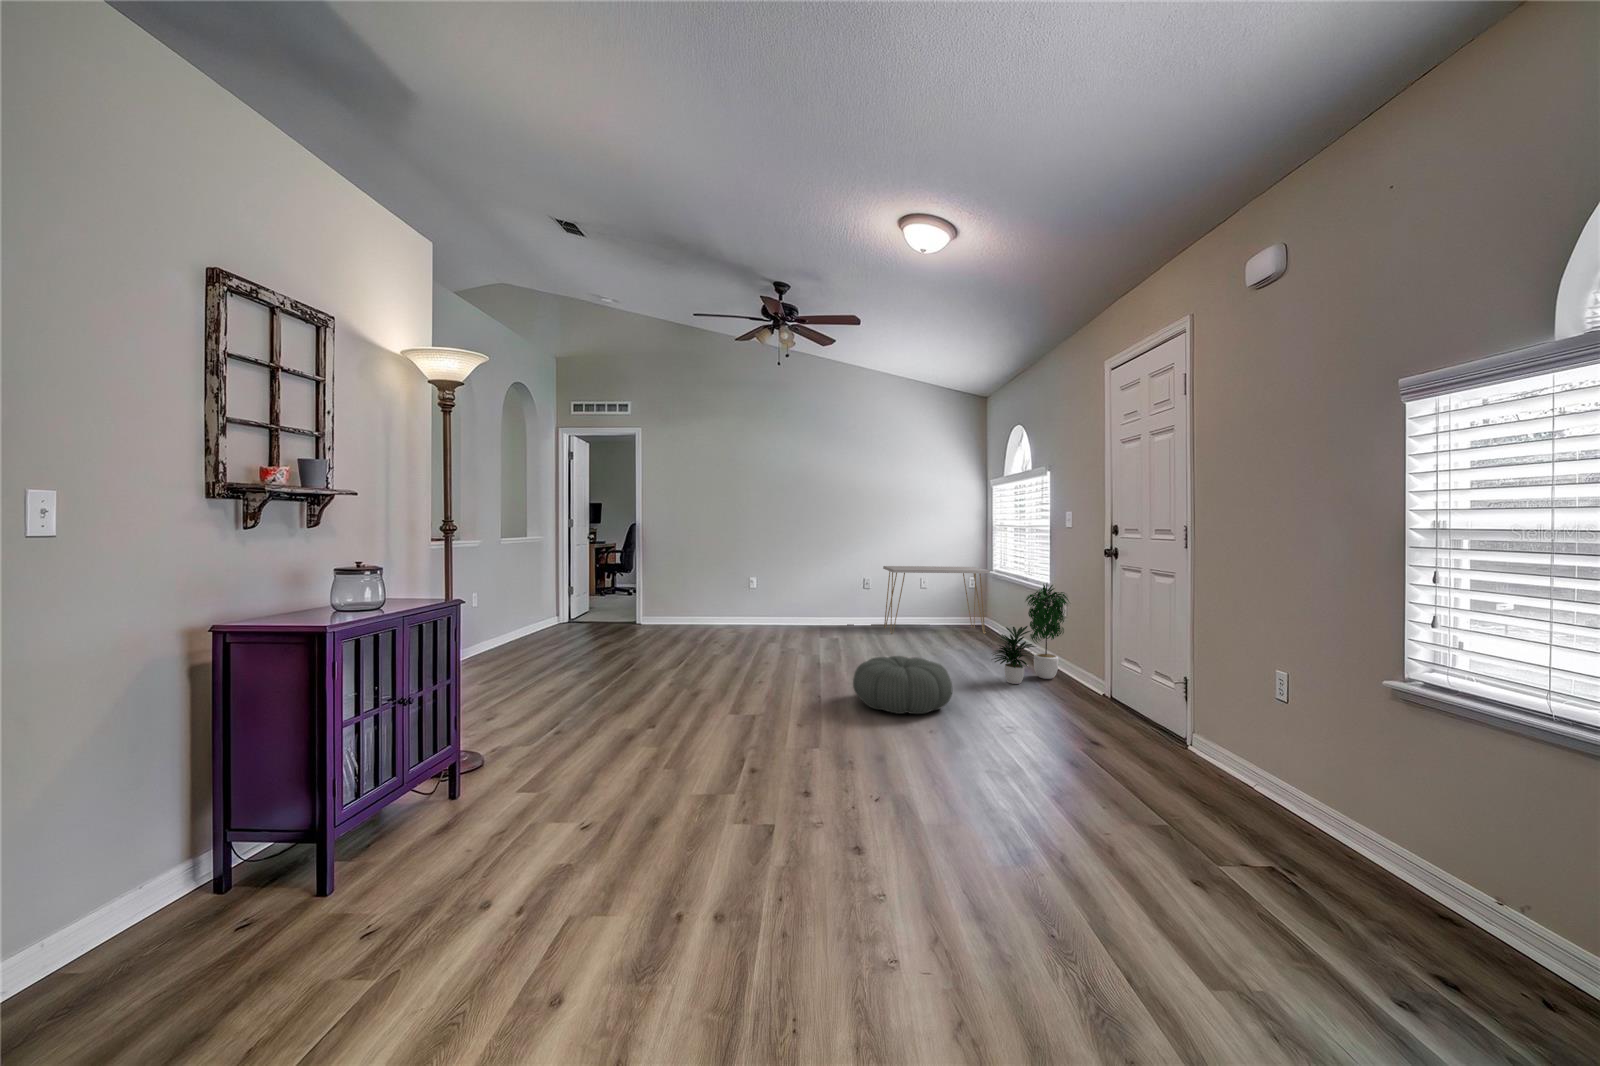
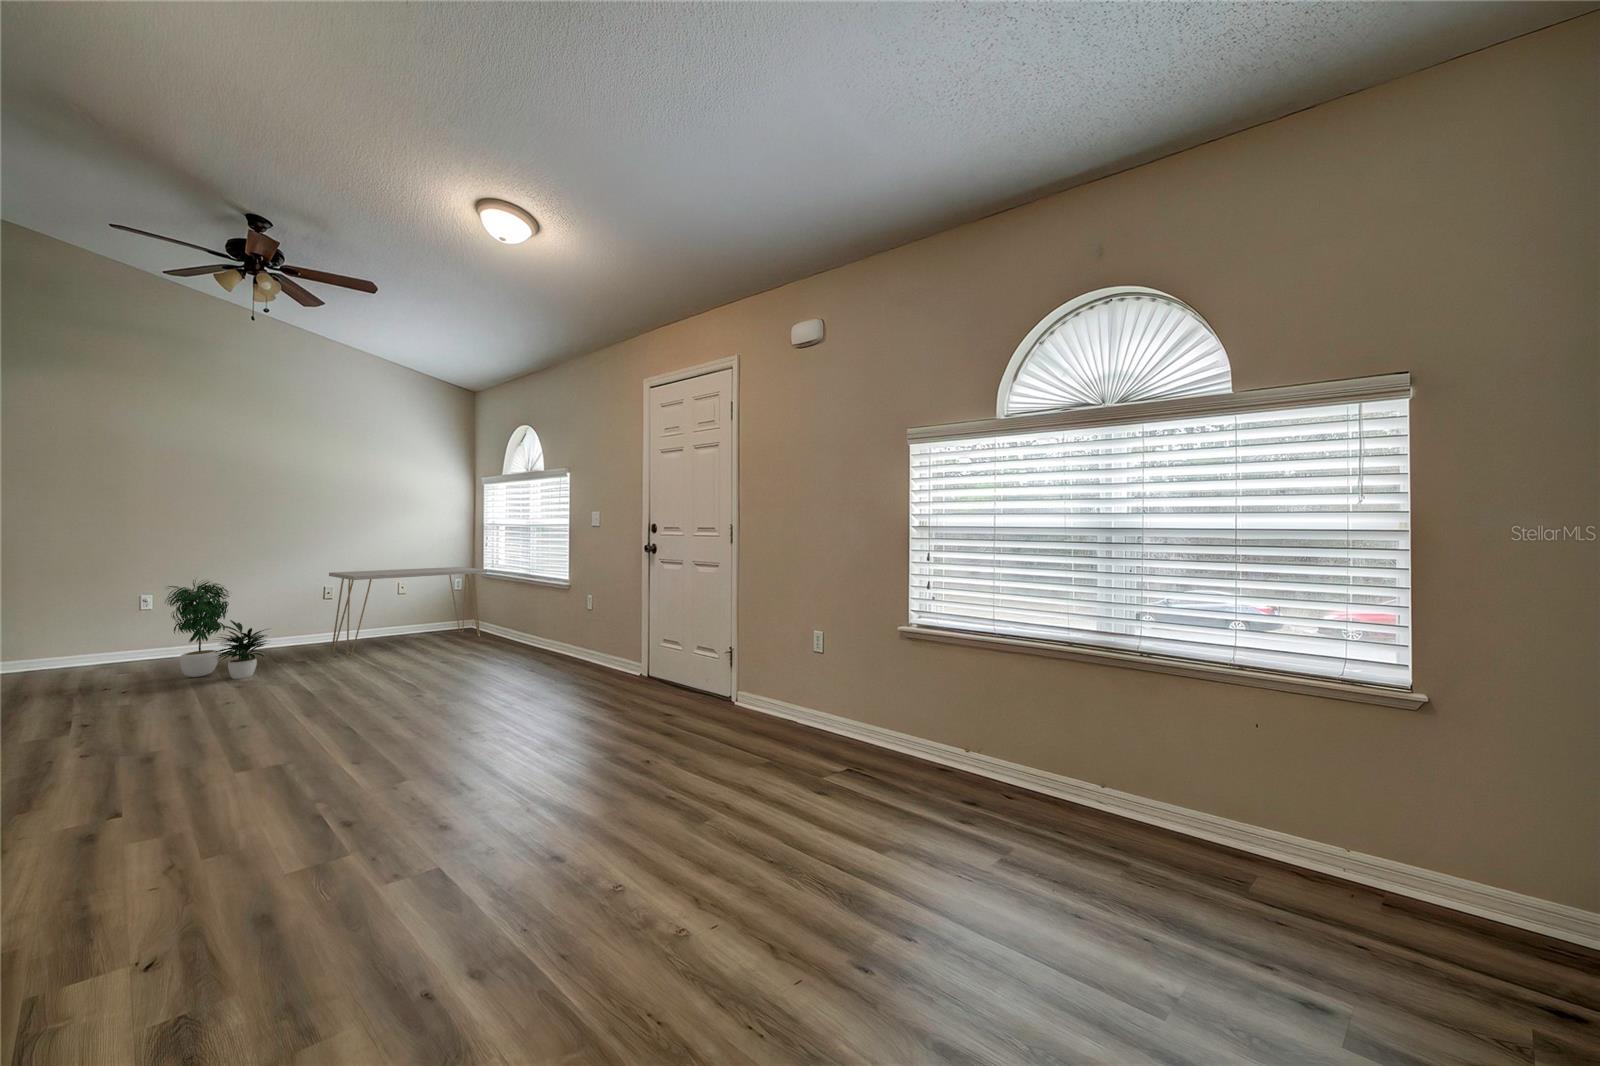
potted plant: present [992,584,1069,684] -> present [165,580,267,679]
pouf: present [853,656,952,714] -> none [341,687,508,780]

